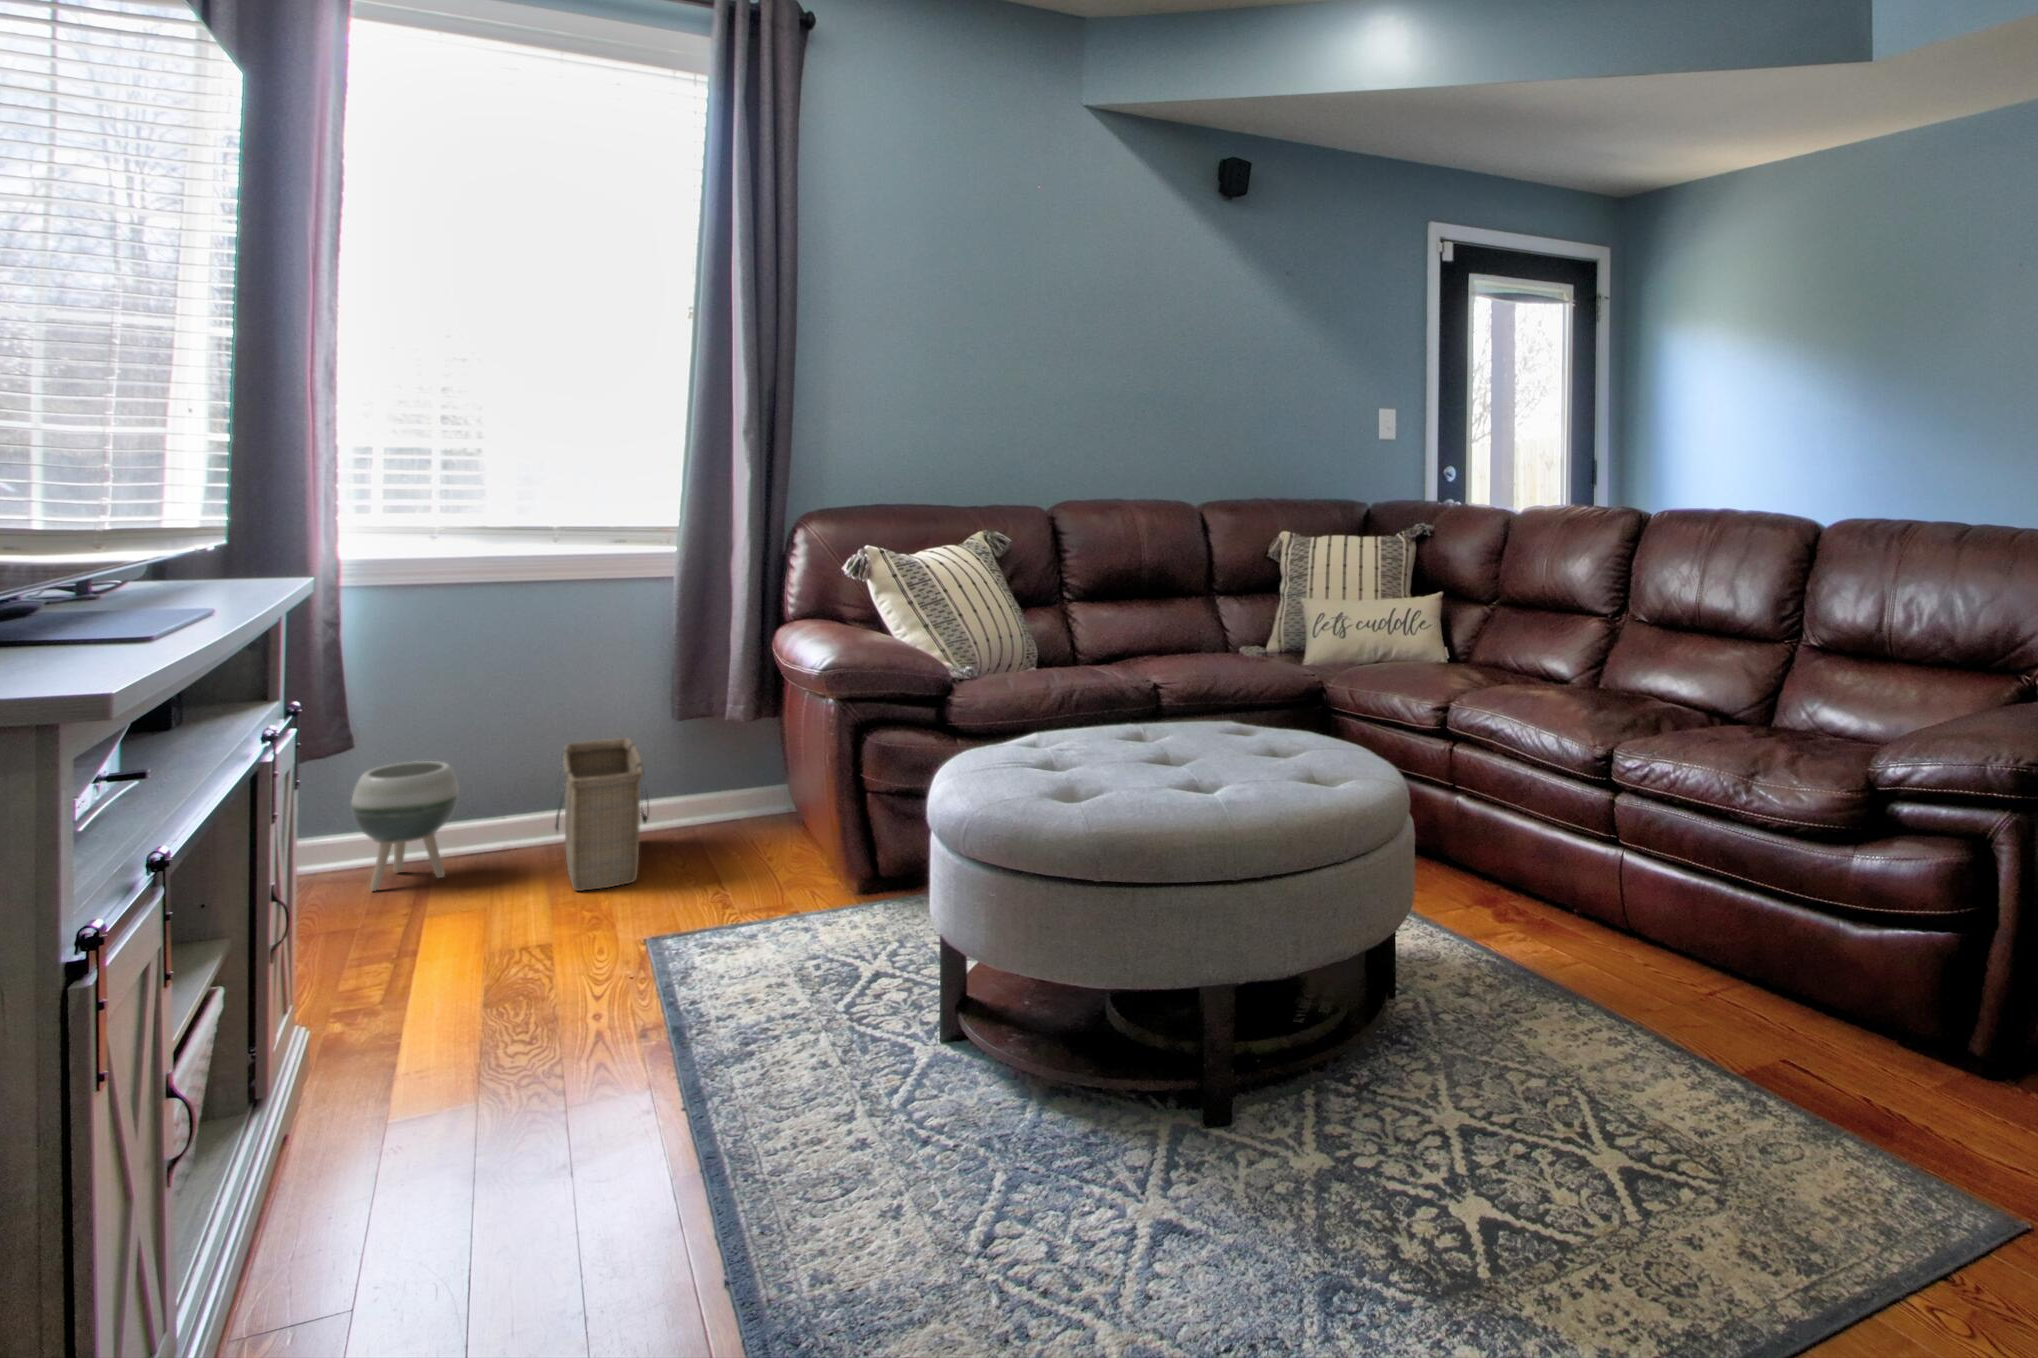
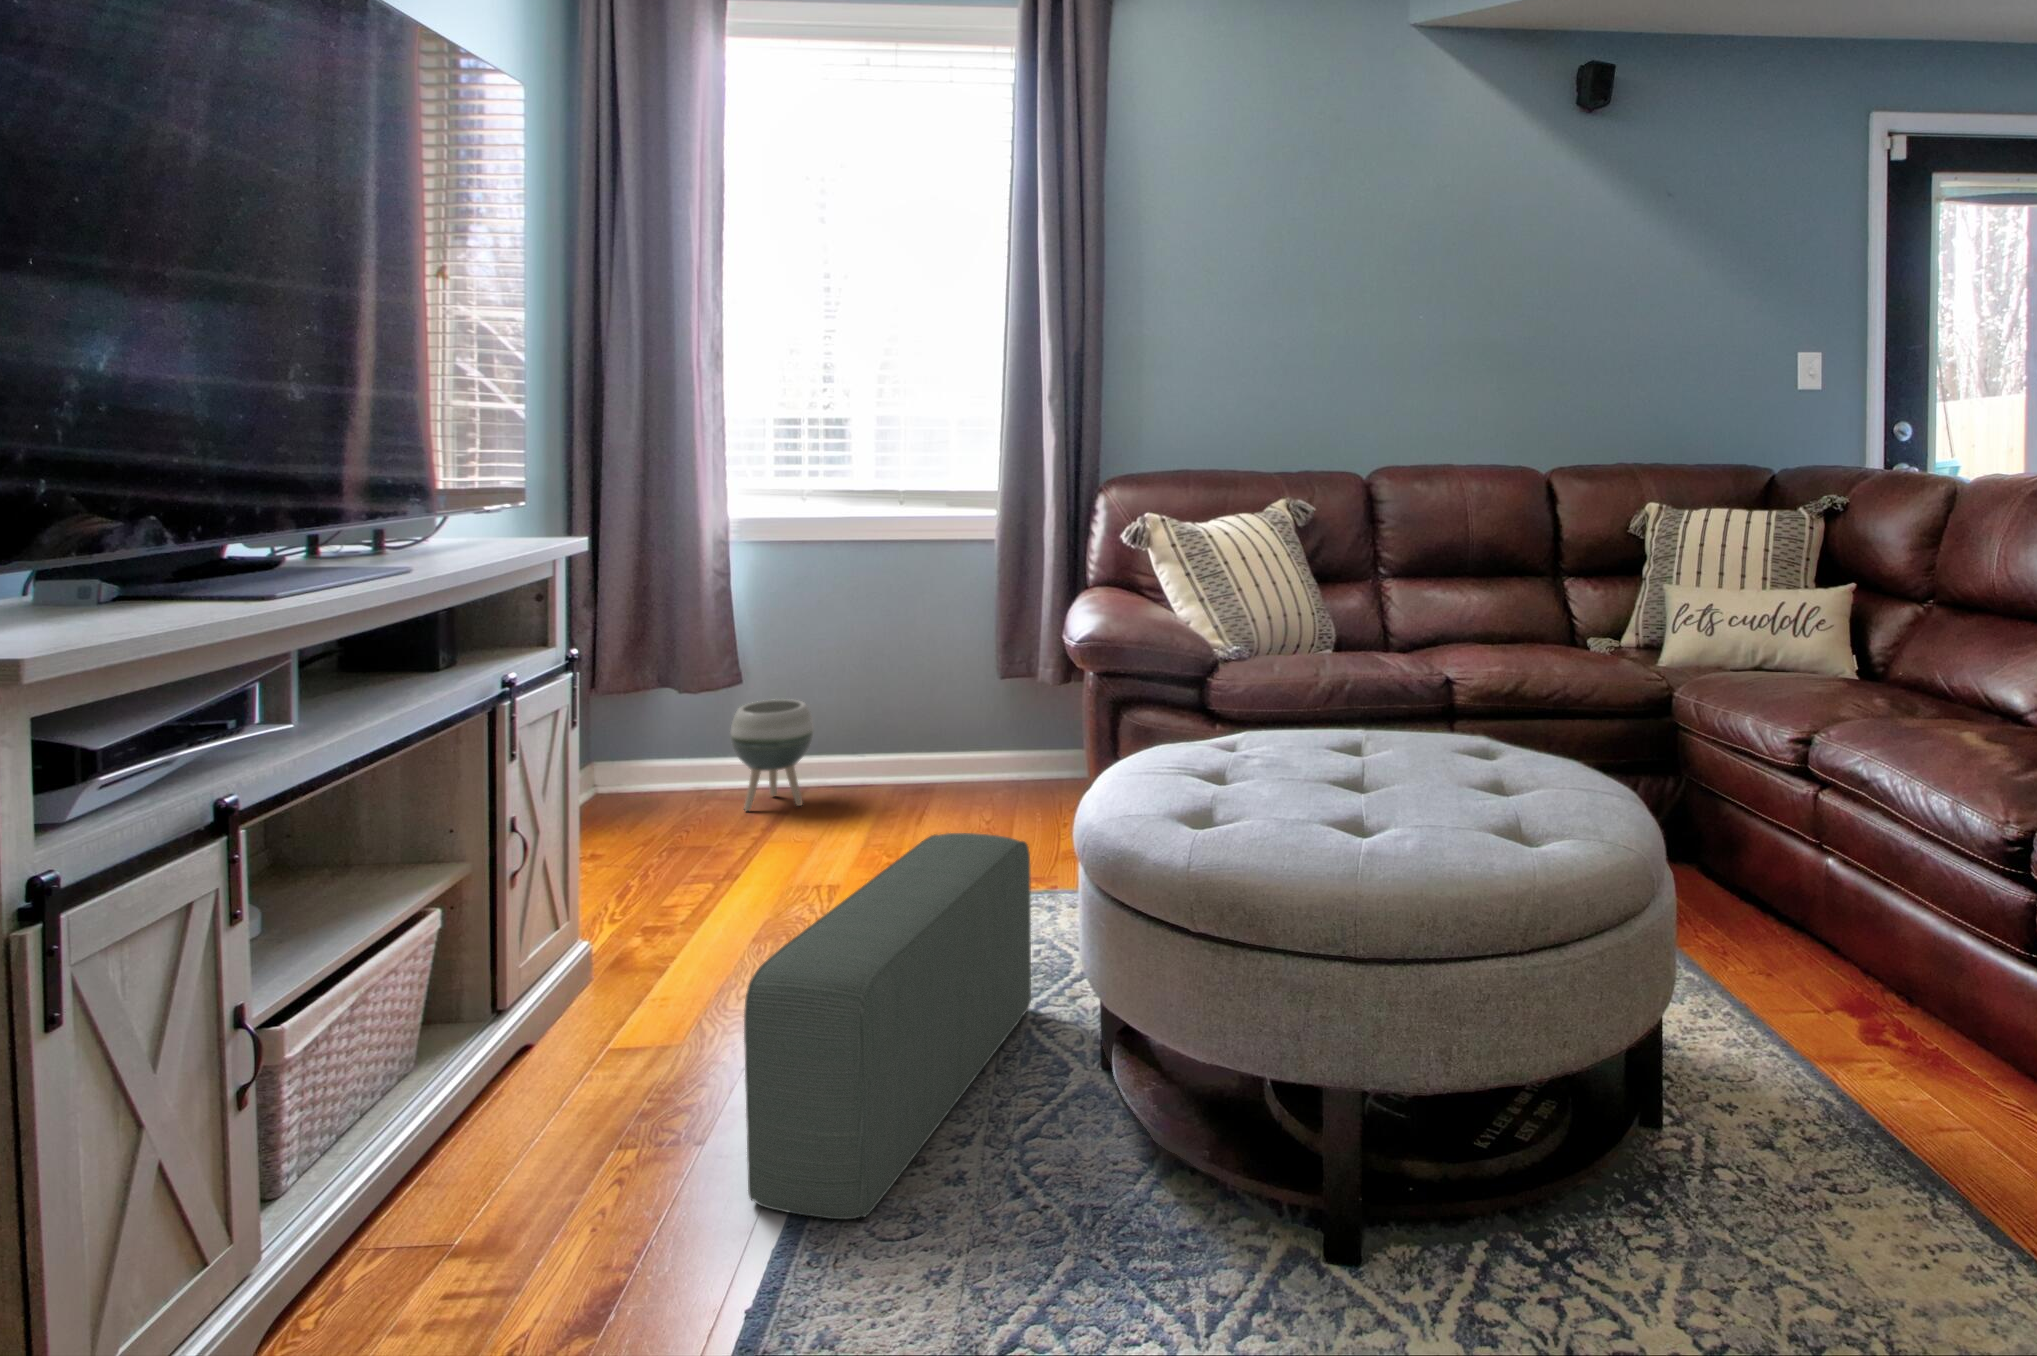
basket: present [555,738,648,891] -> none [879,691,962,835]
pouf: none [660,850,847,1209] -> present [744,833,1031,1220]

